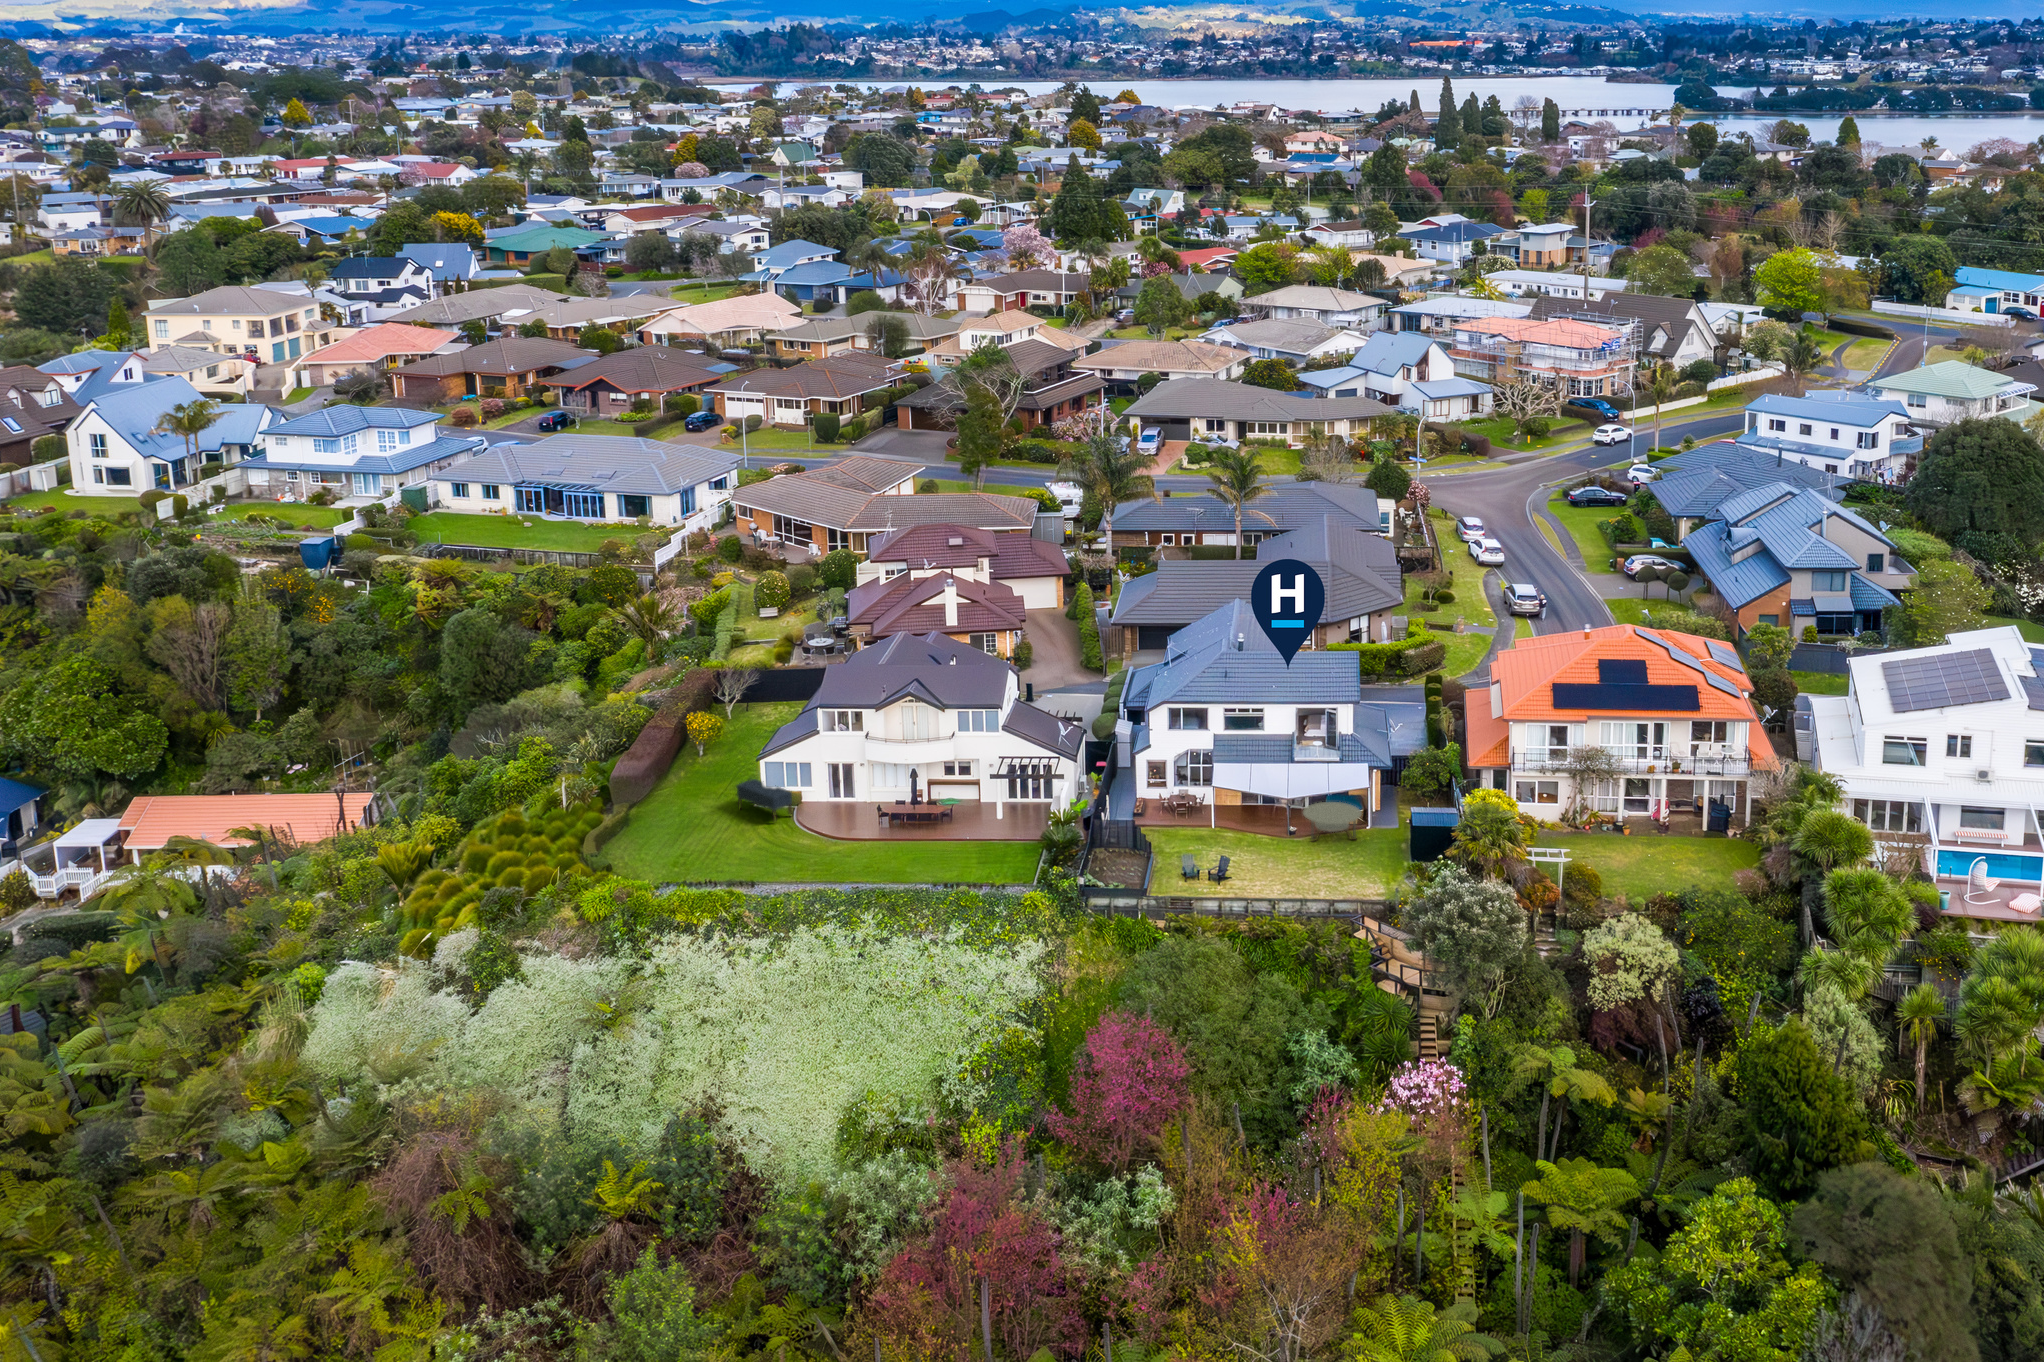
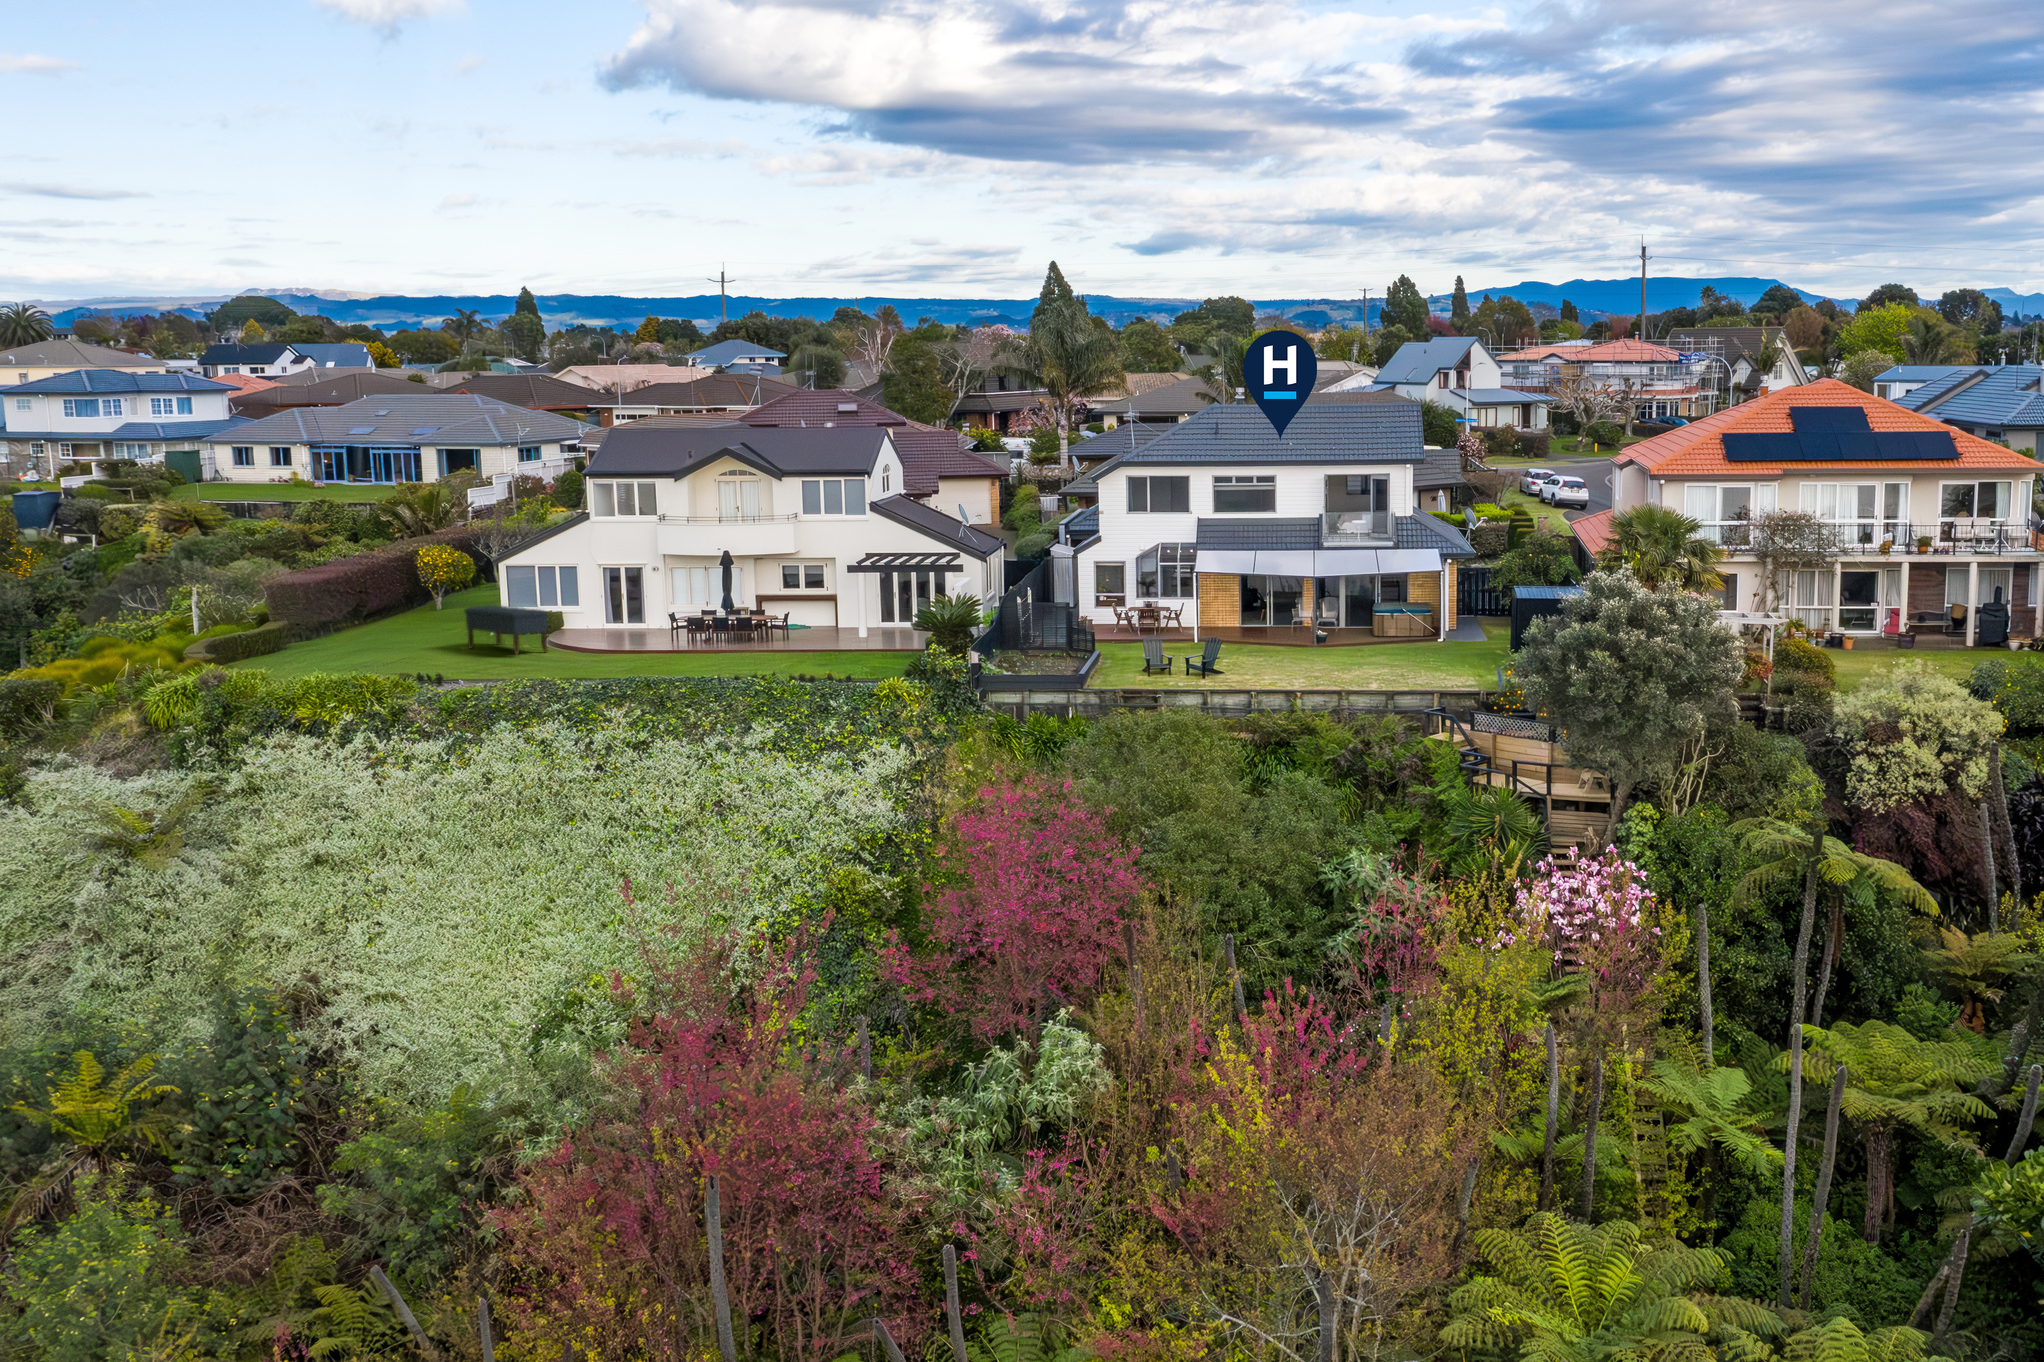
round table: present [1303,802,1361,841] -> none [1337,620,1430,664]

